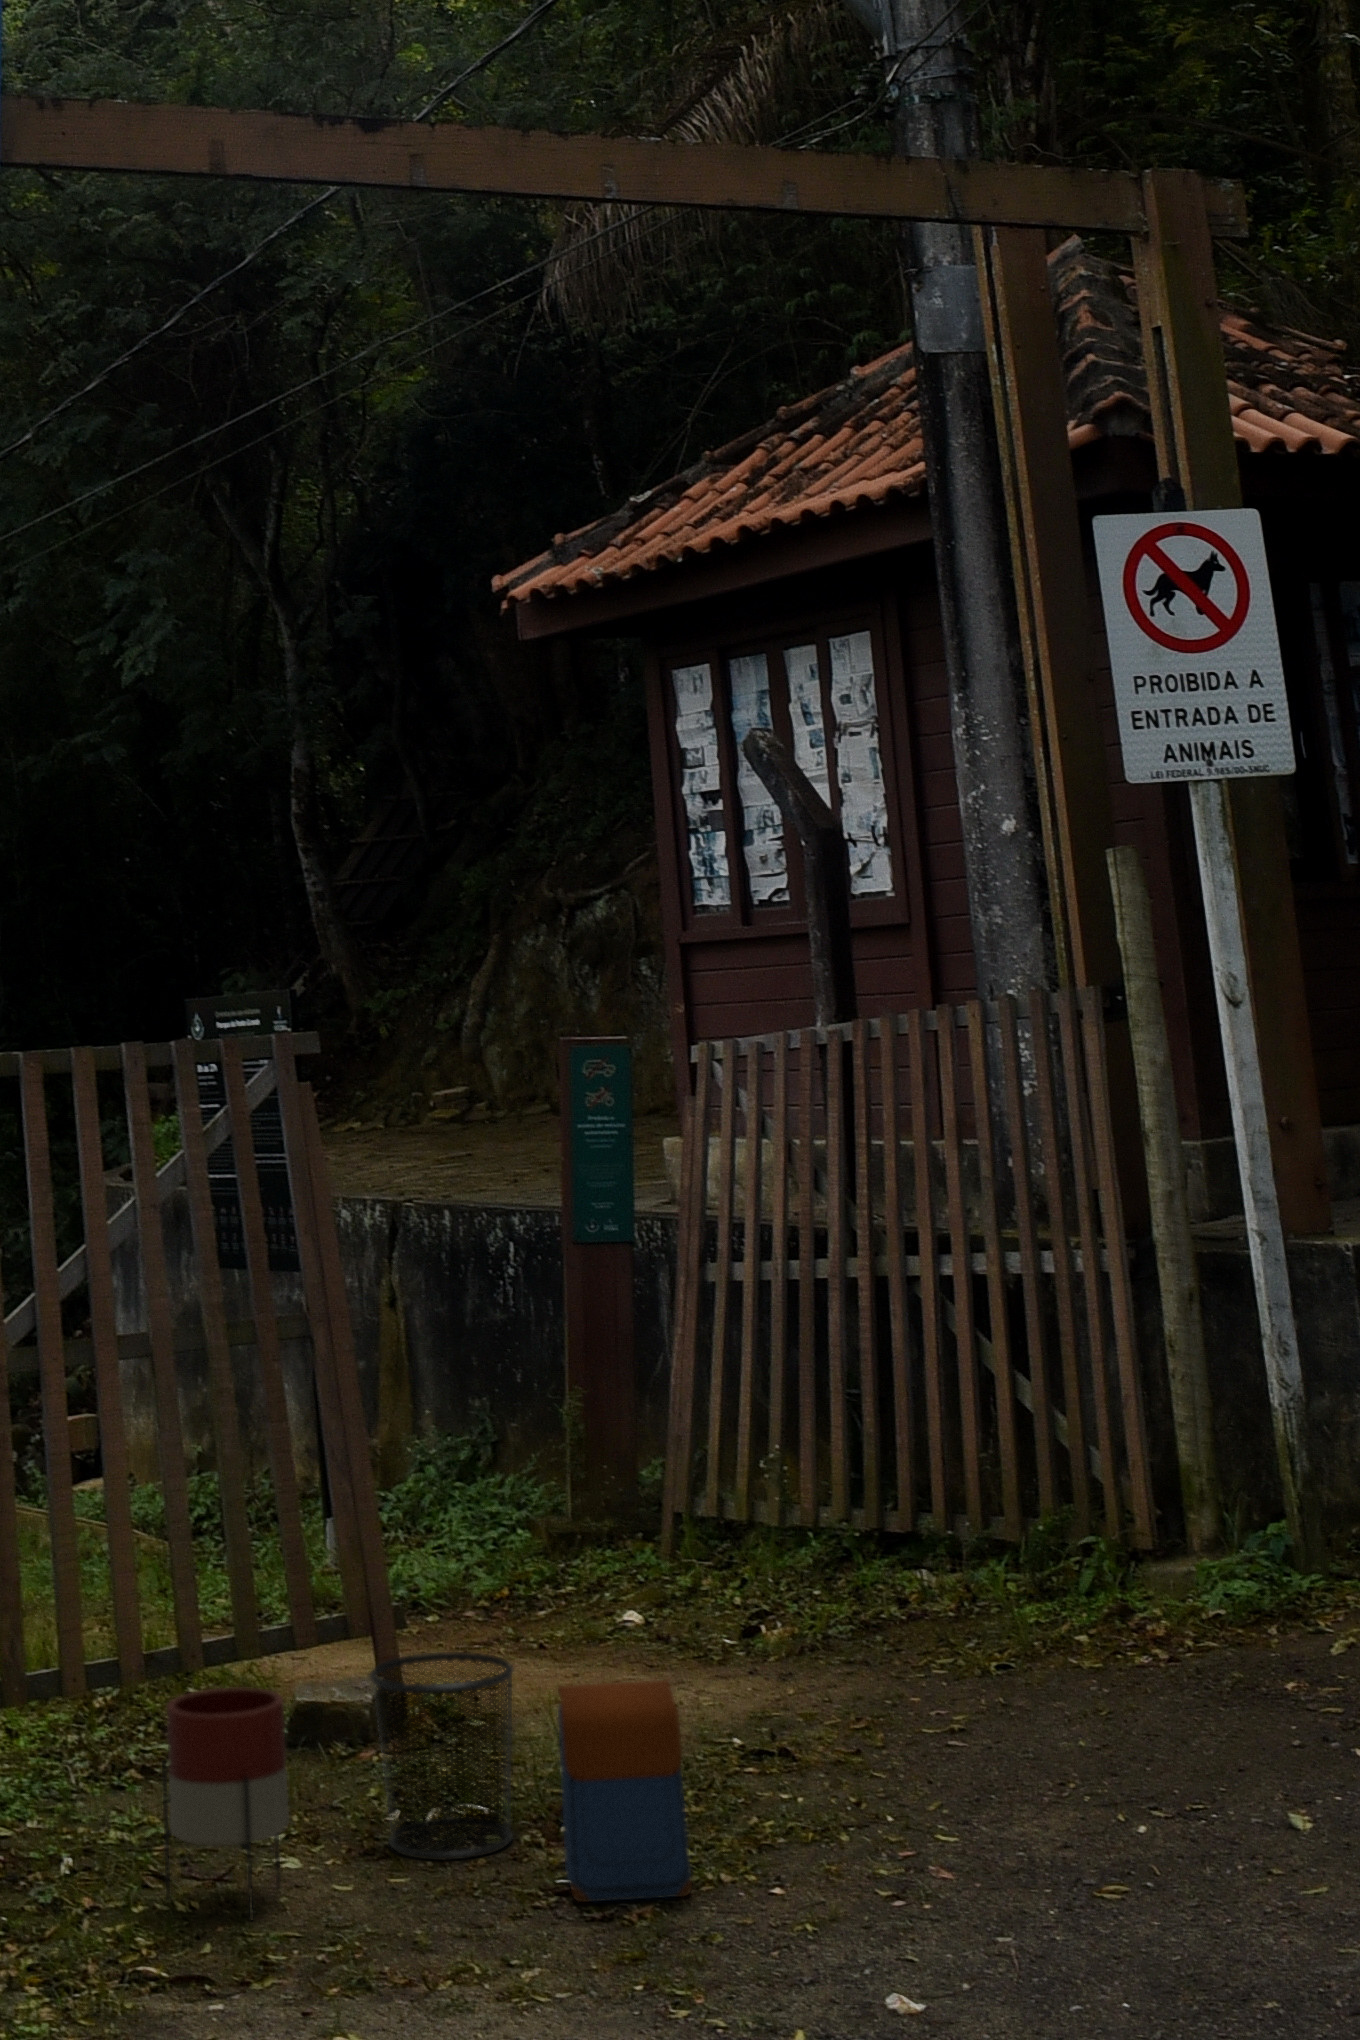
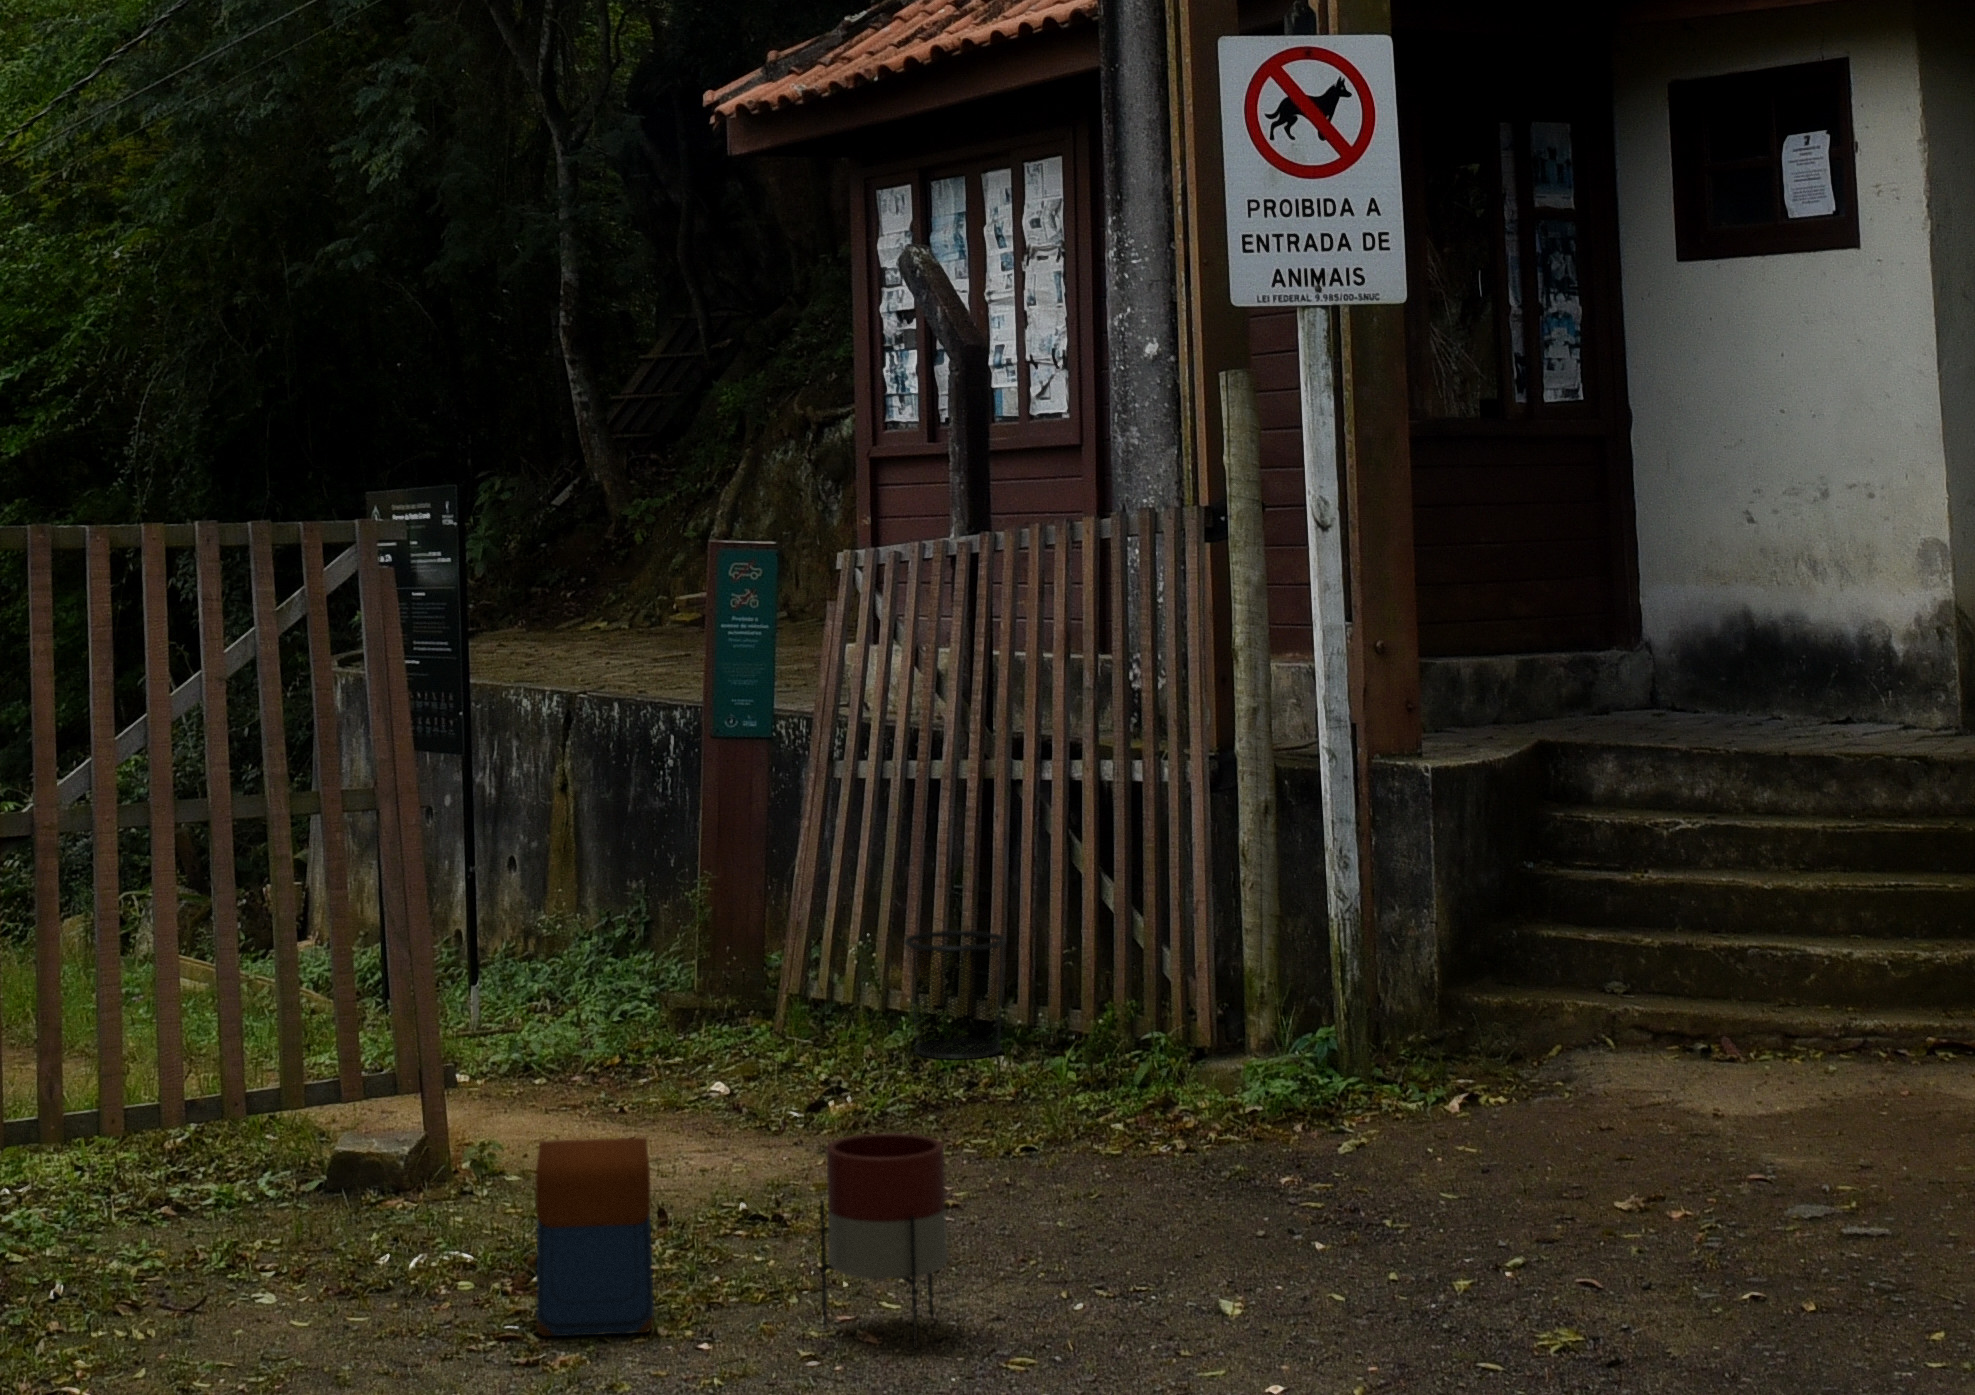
waste bin: present [370,1652,513,1860] -> present [904,931,1006,1059]
planter: present [162,1687,289,1919] -> present [820,1133,947,1349]

